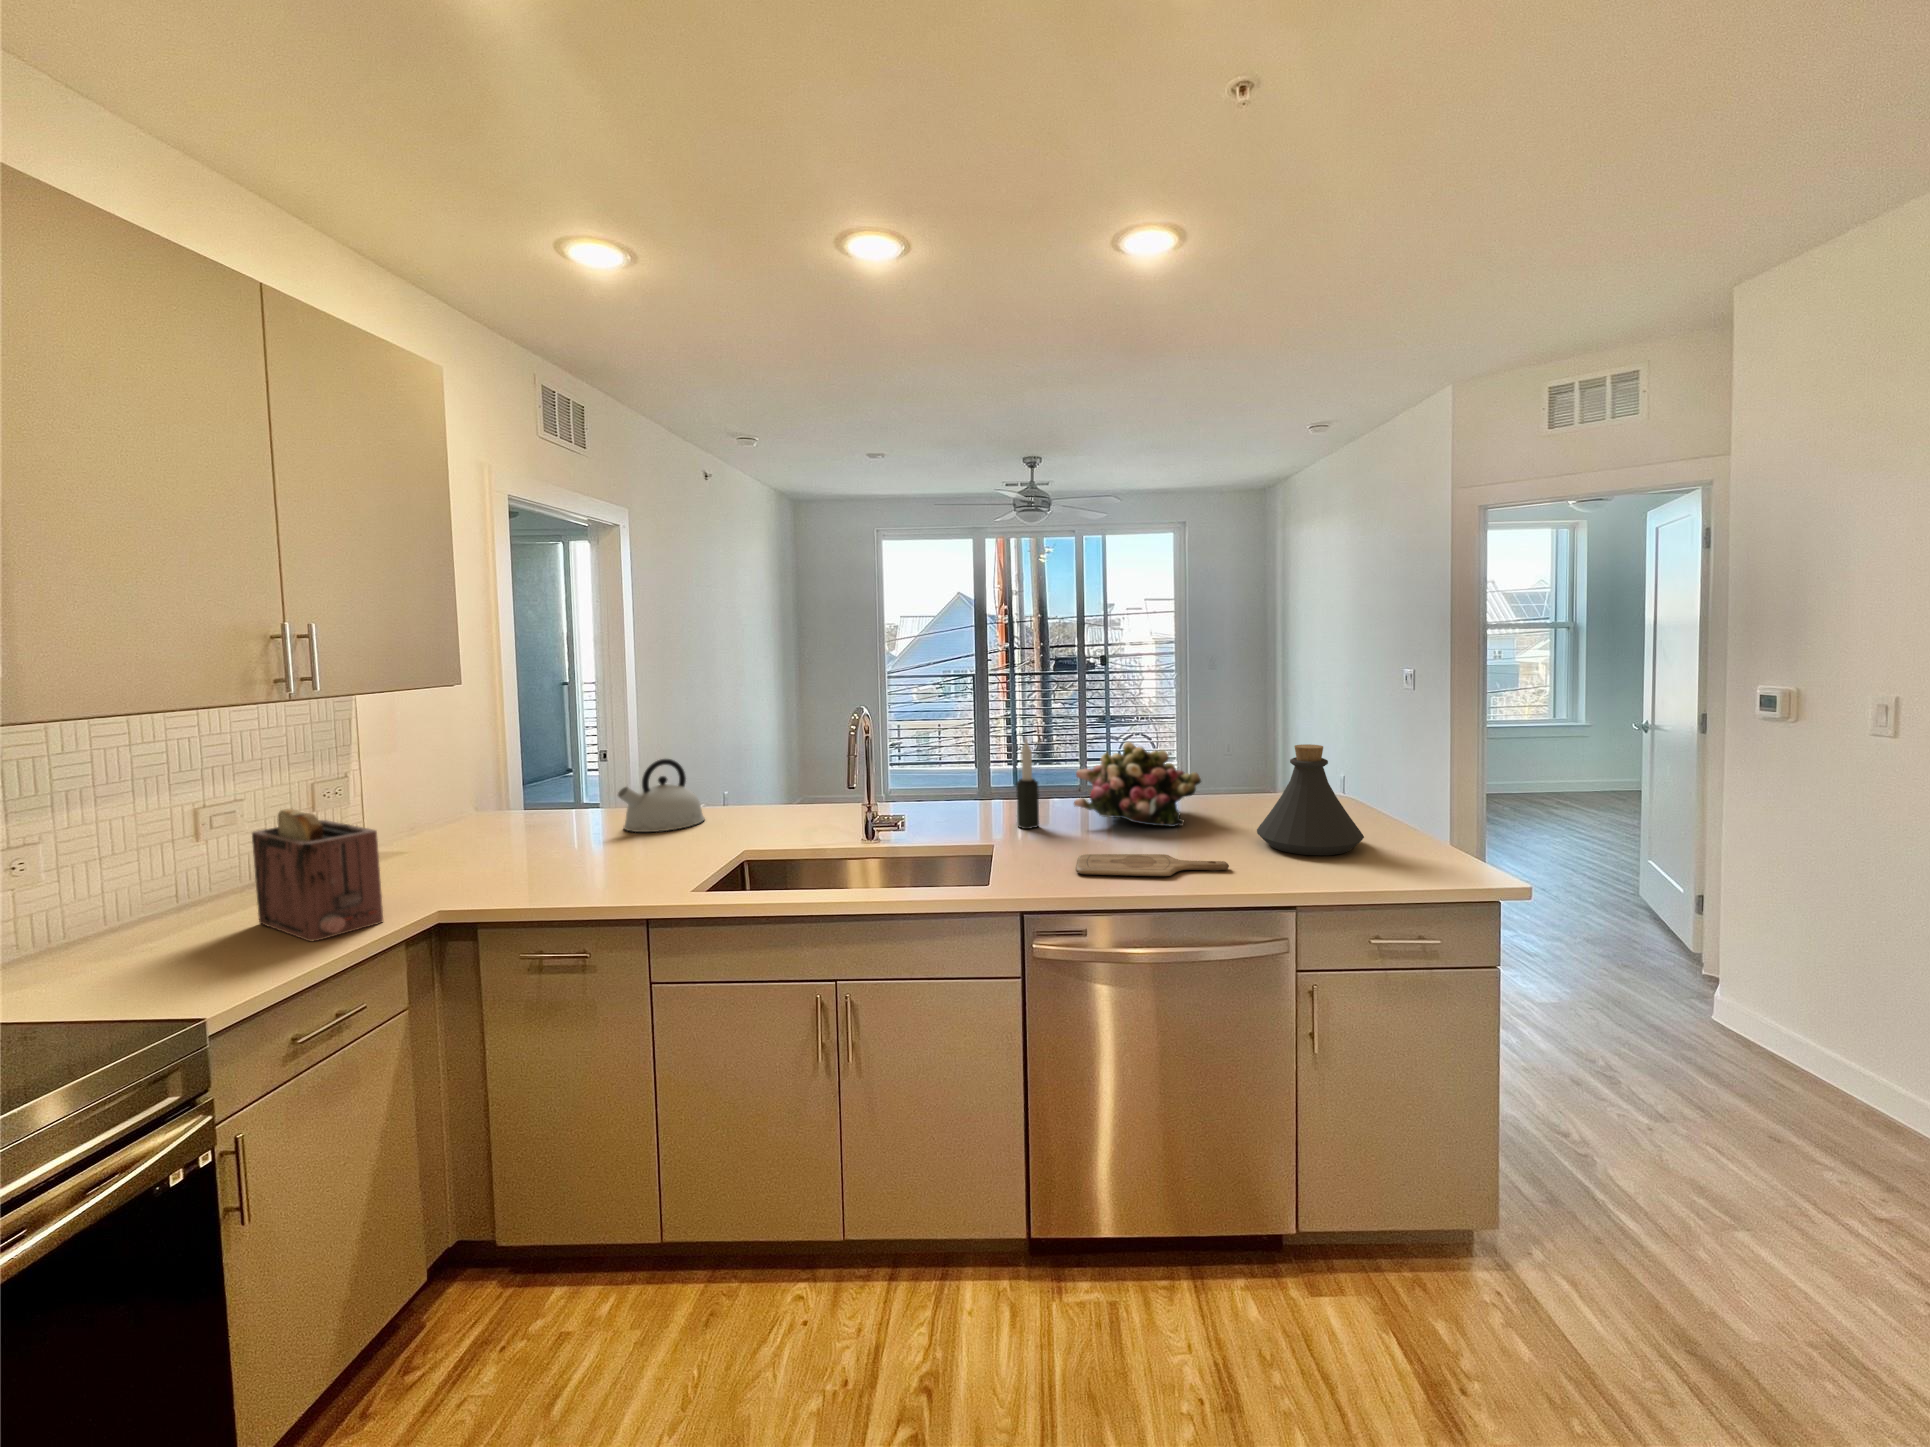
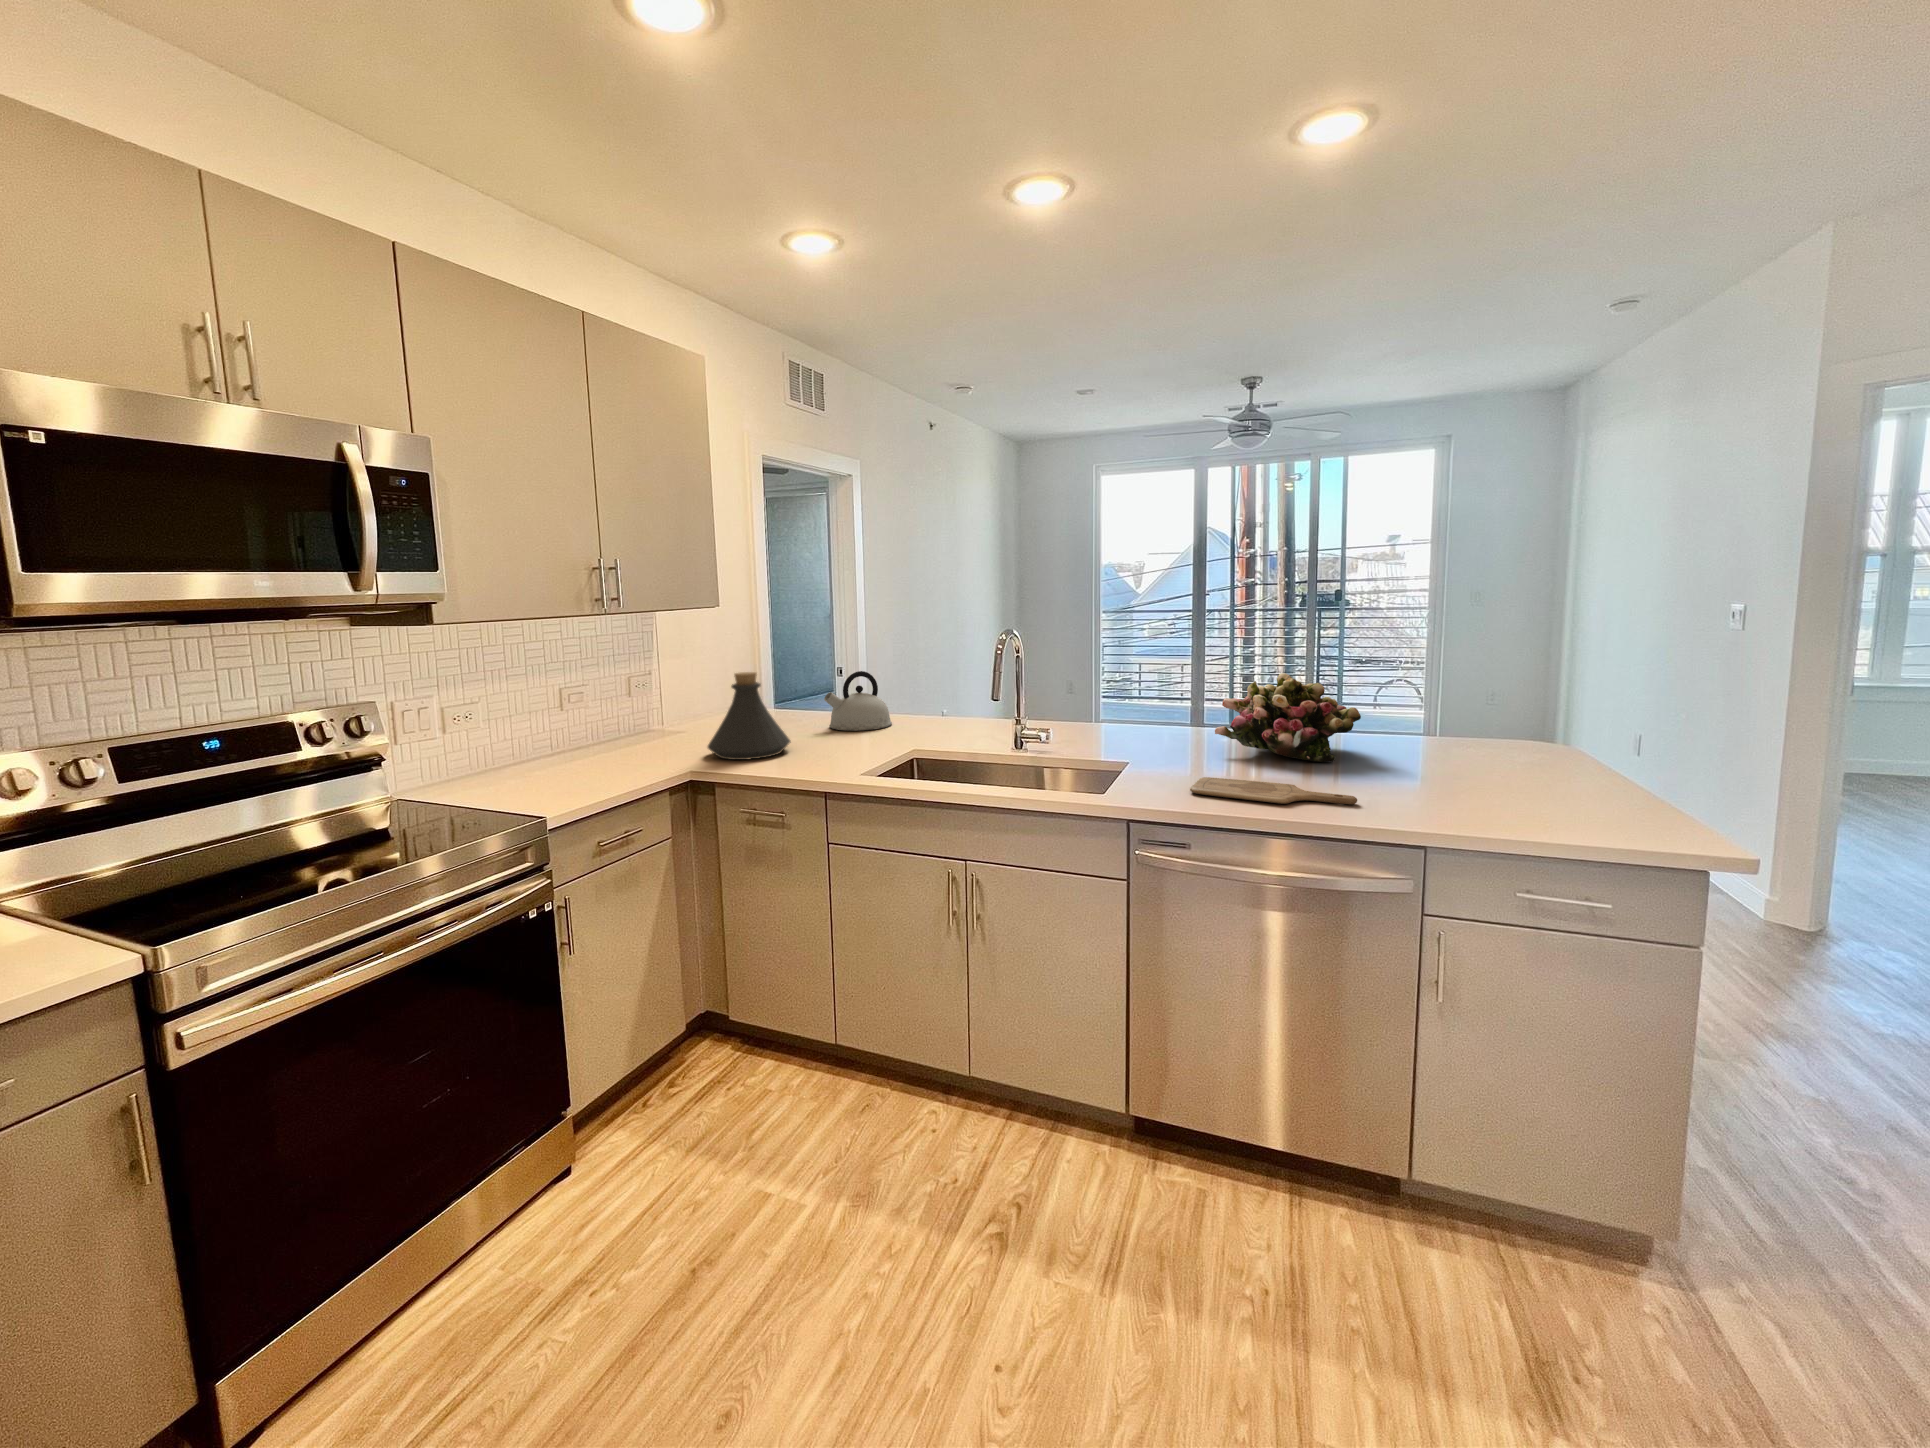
candle: present [1016,739,1039,829] -> none [1157,665,1179,752]
bottle: present [1257,744,1364,855] -> present [708,672,791,760]
toaster: present [252,809,383,941] -> none [585,689,657,780]

